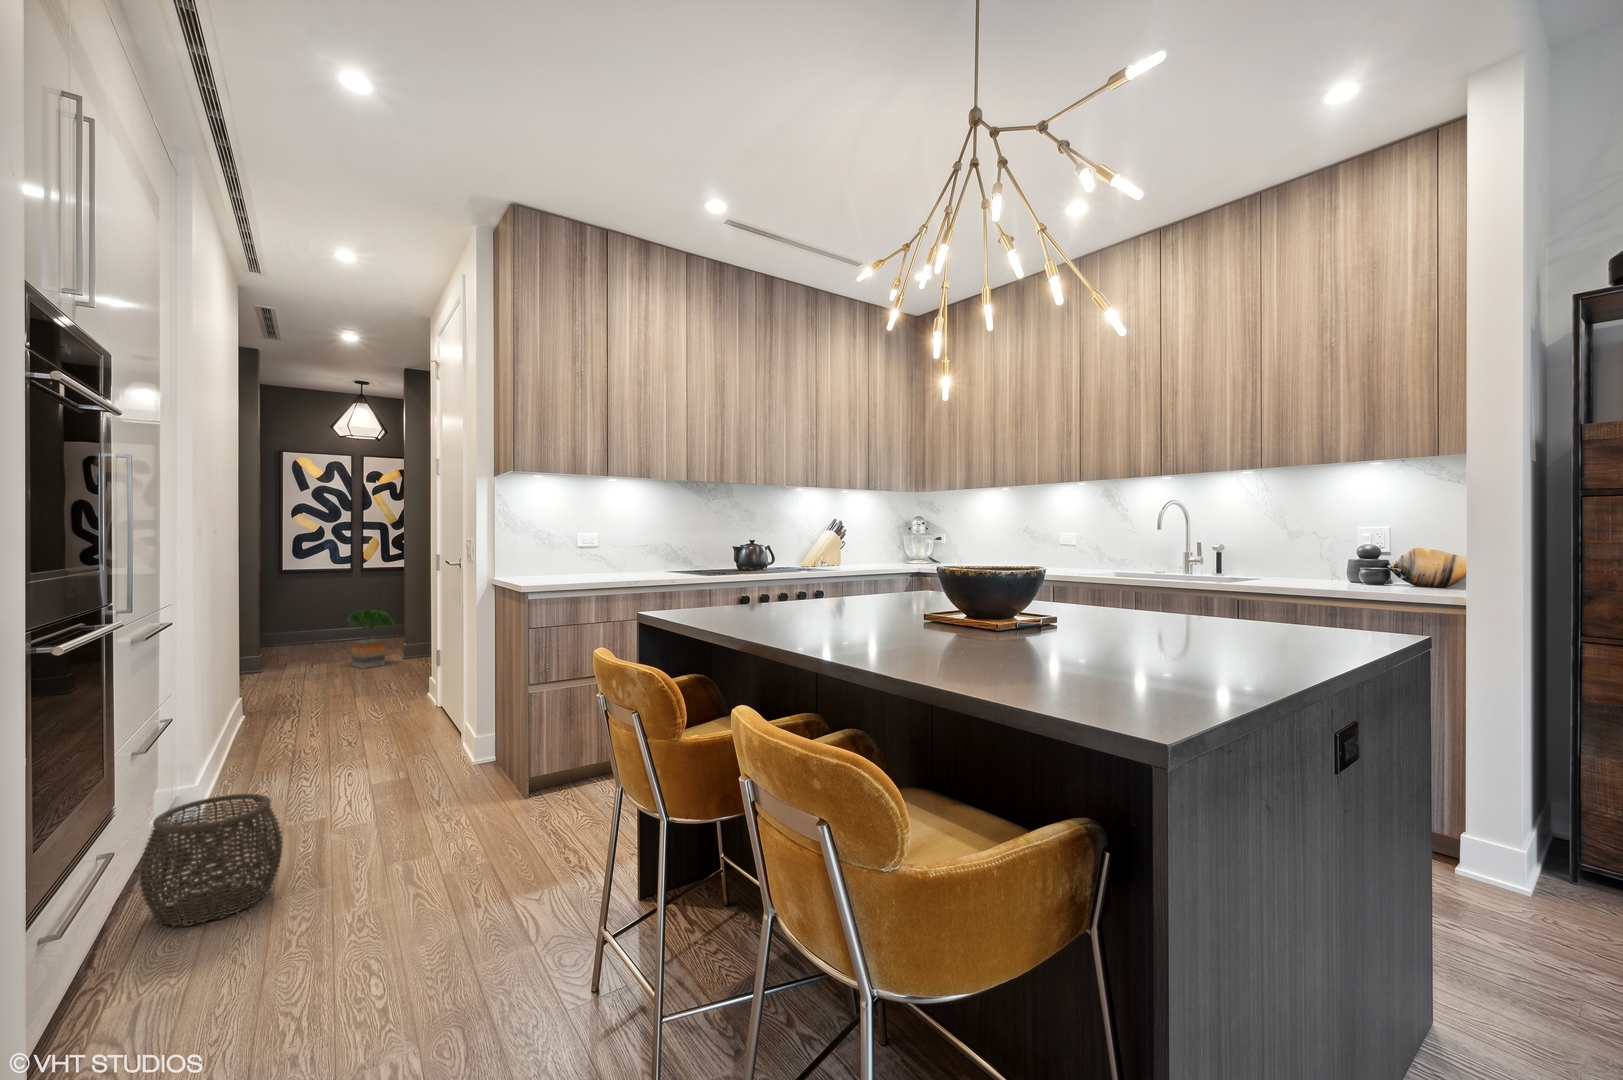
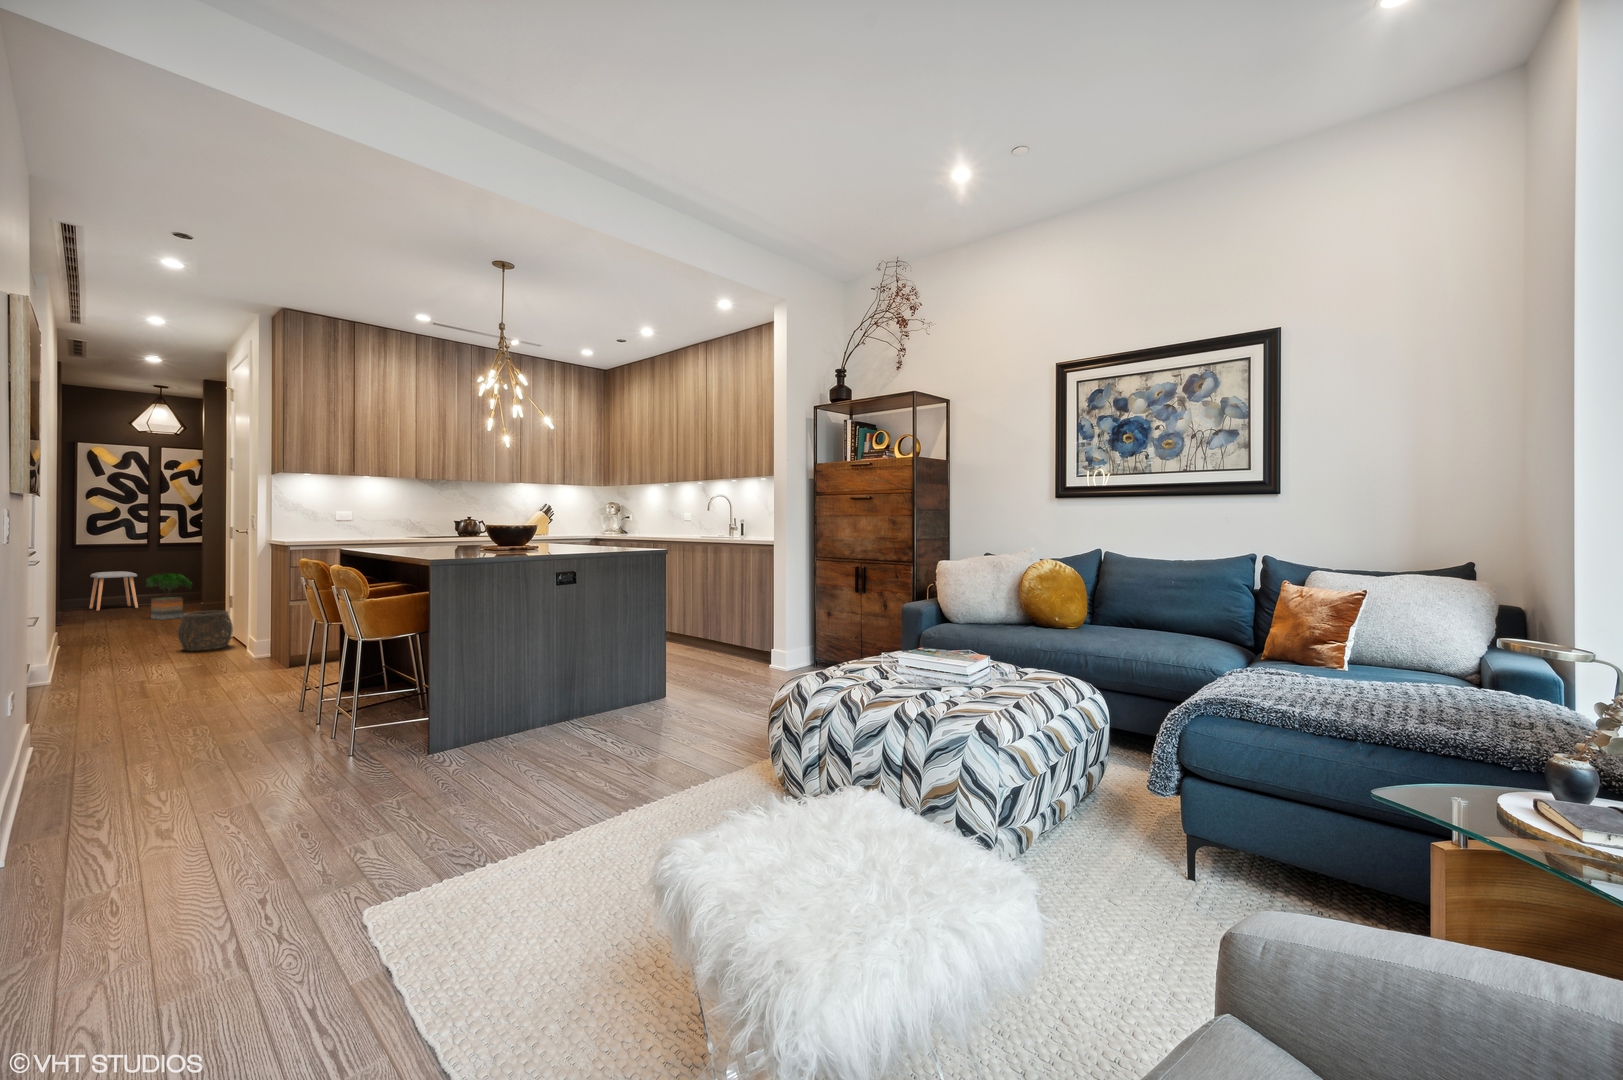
stool: none [293,603,341,651] -> present [89,571,138,611]
woven basket: present [139,794,283,926] -> present [178,611,233,651]

